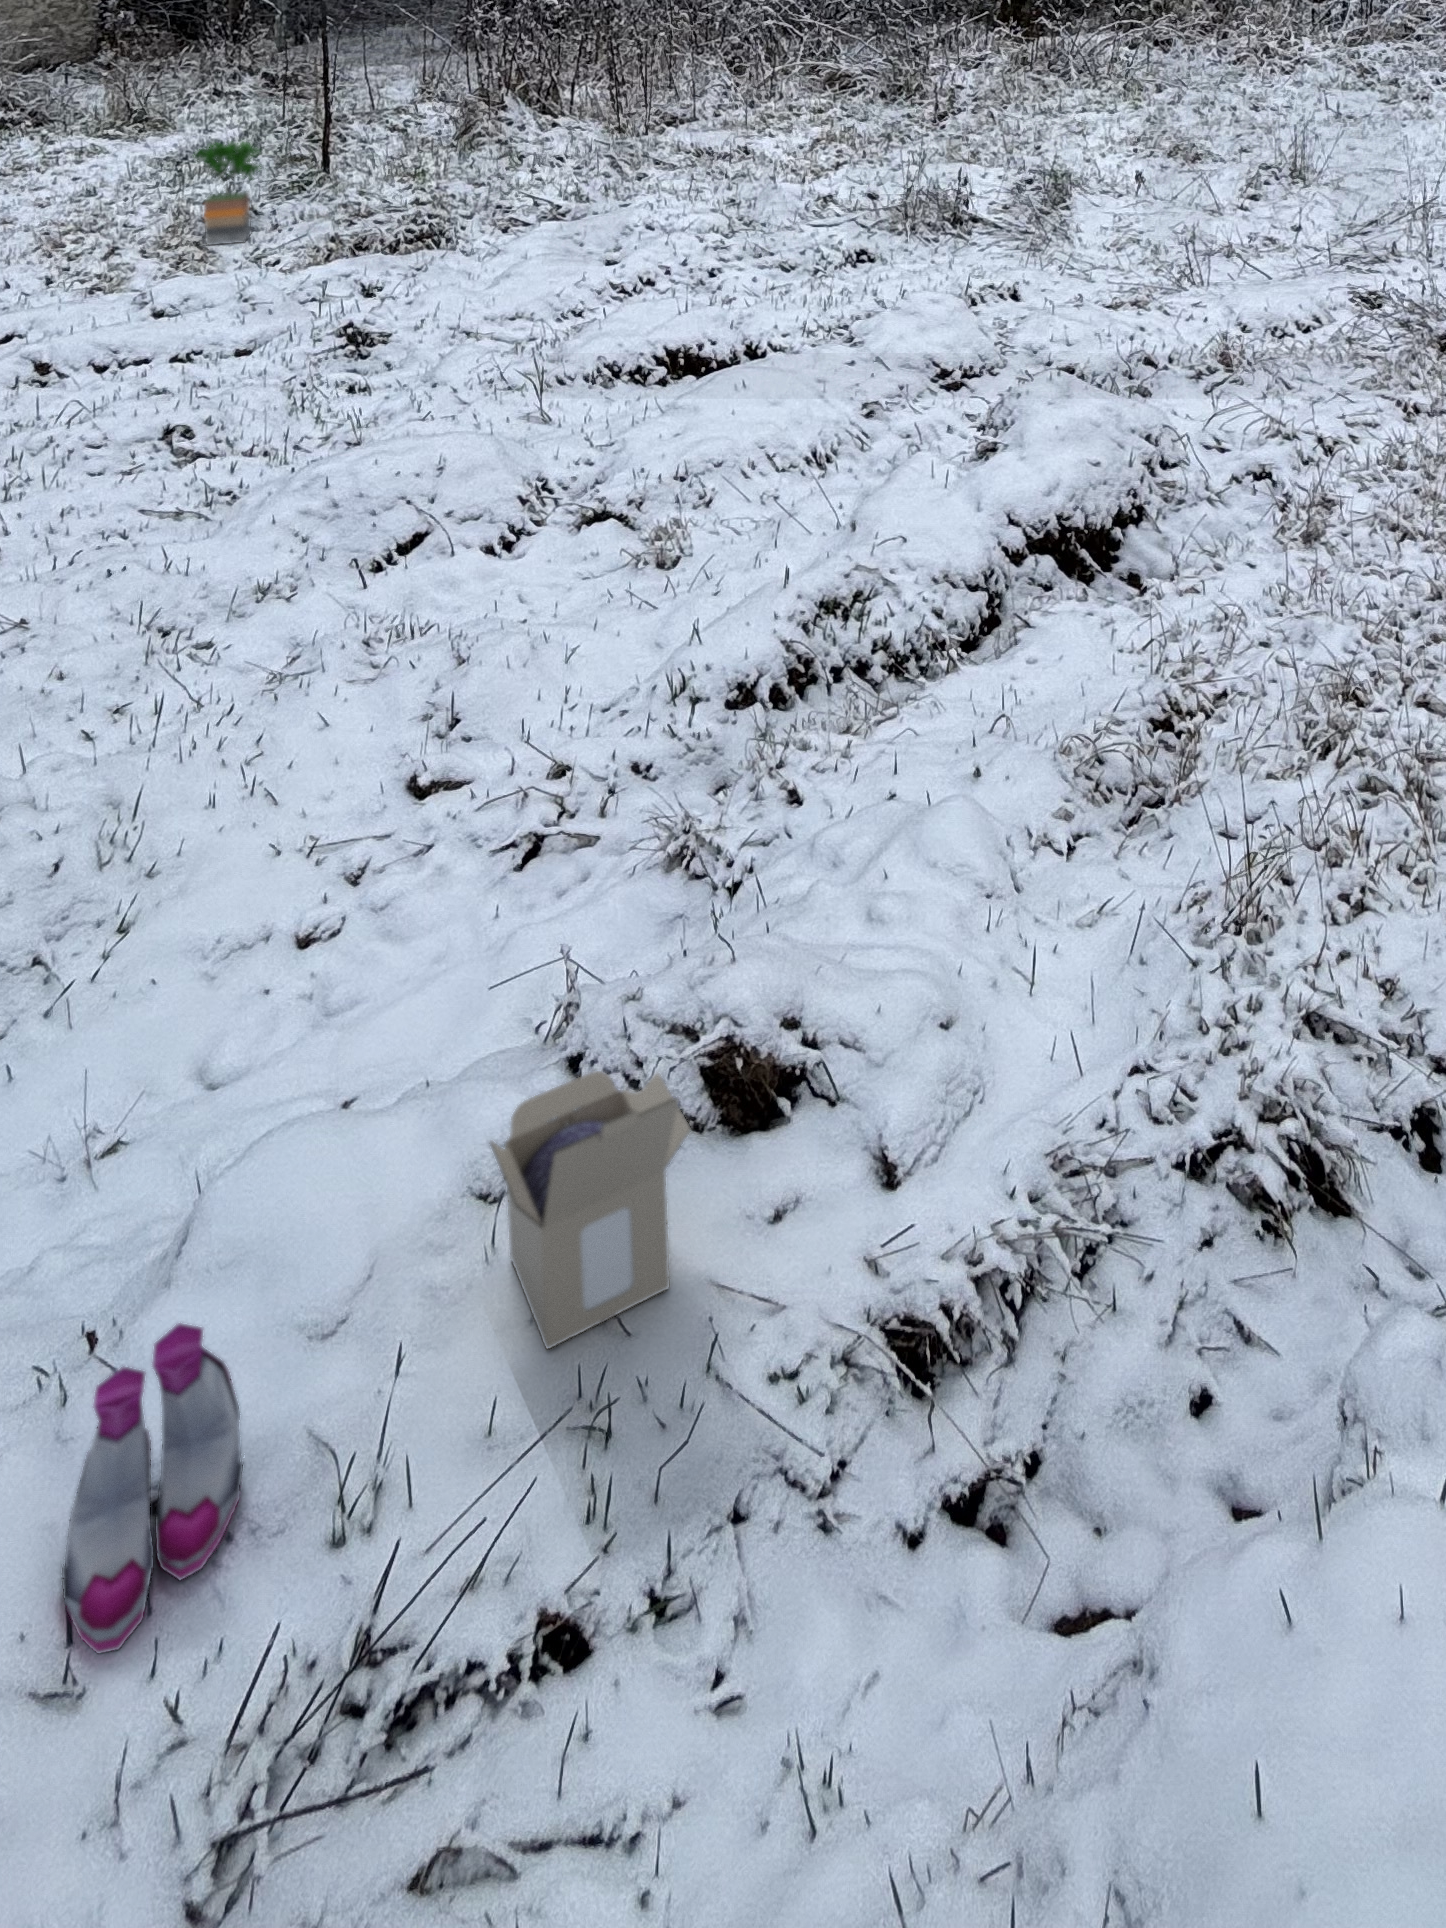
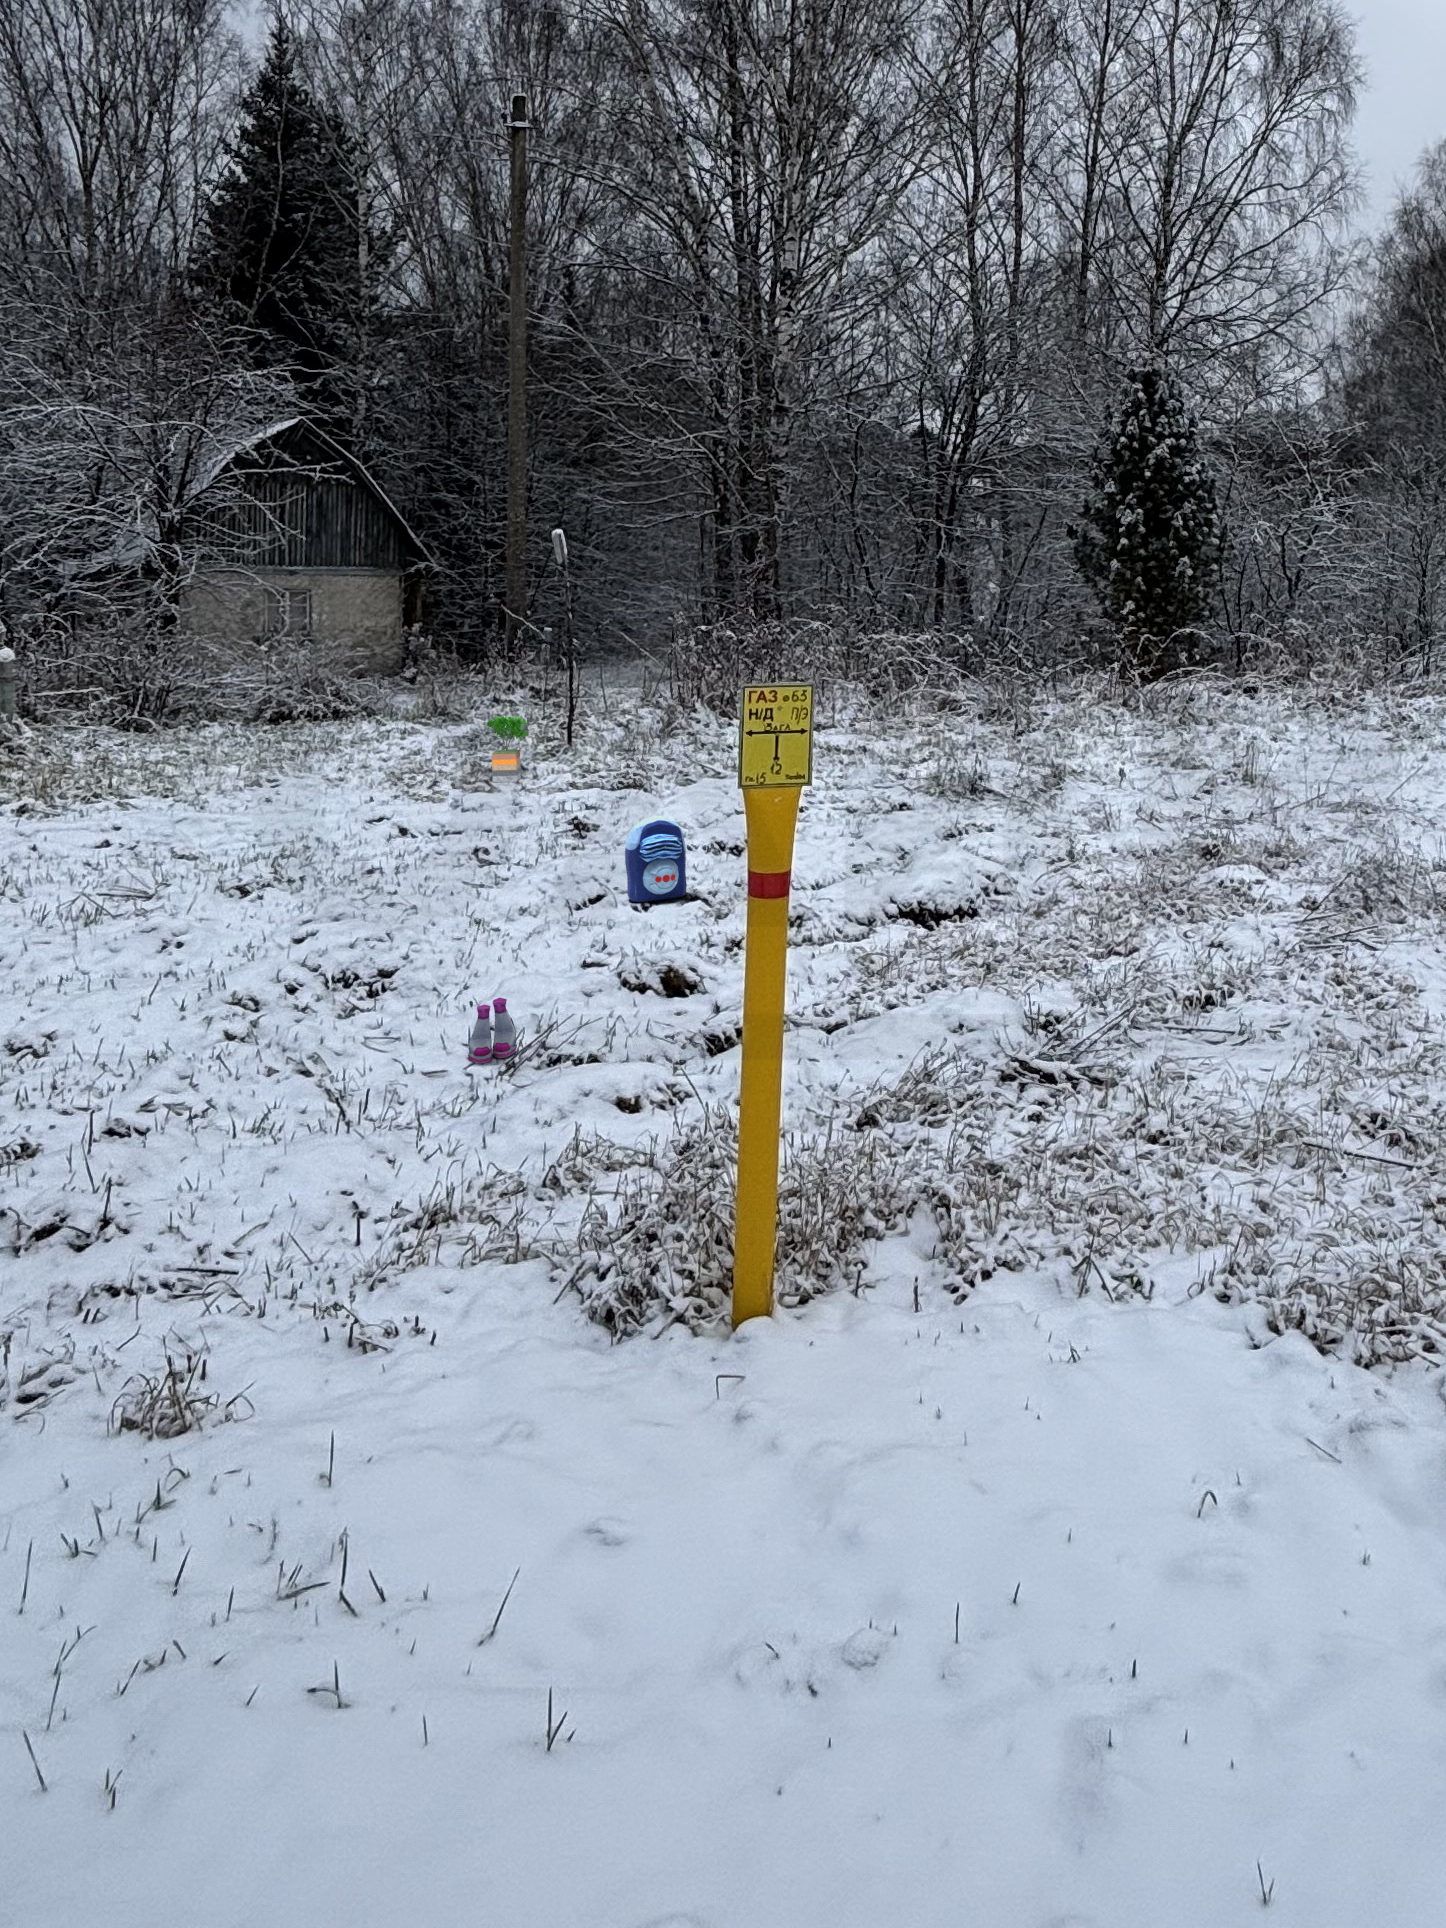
backpack: none [469,386,591,566] -> present [625,816,687,902]
cardboard box: present [490,1071,690,1348] -> none [596,969,662,1050]

